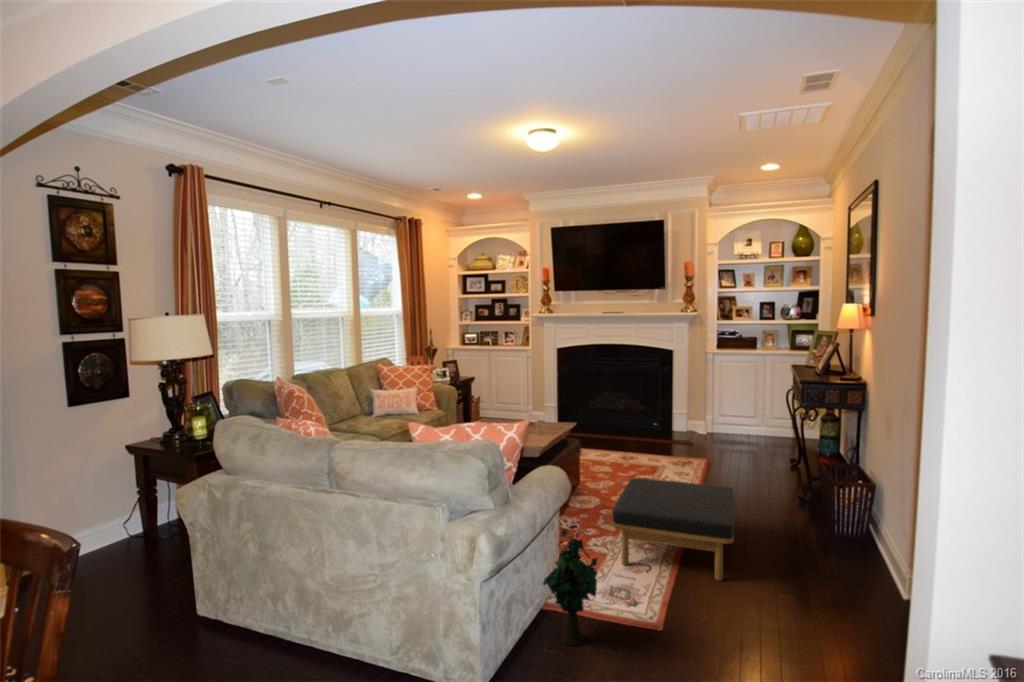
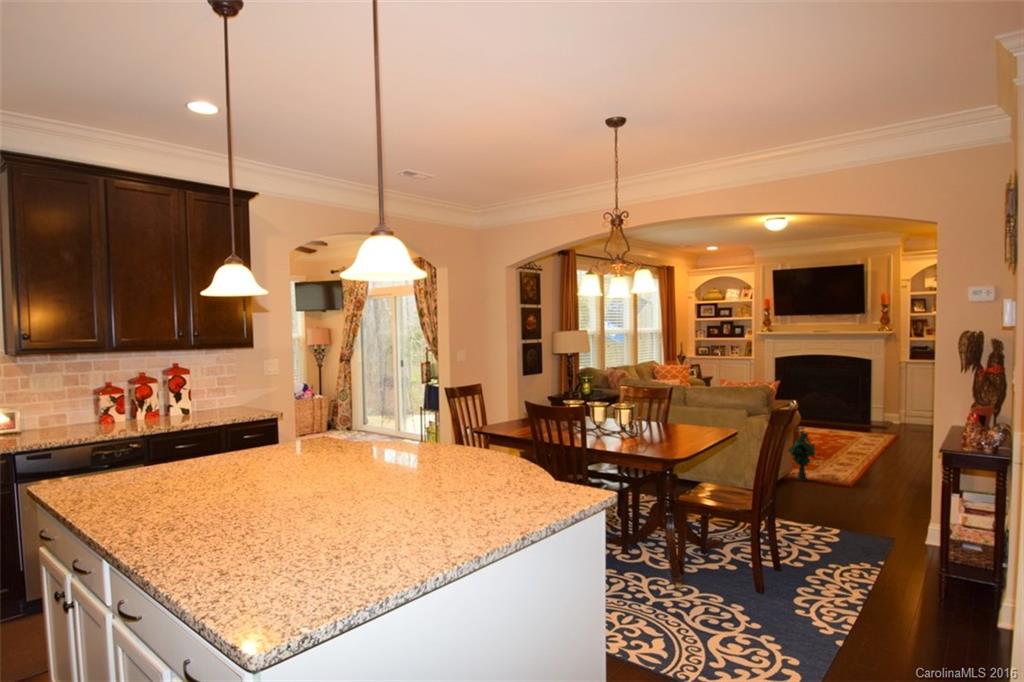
ottoman: present [612,478,734,581] -> none [822,427,901,473]

